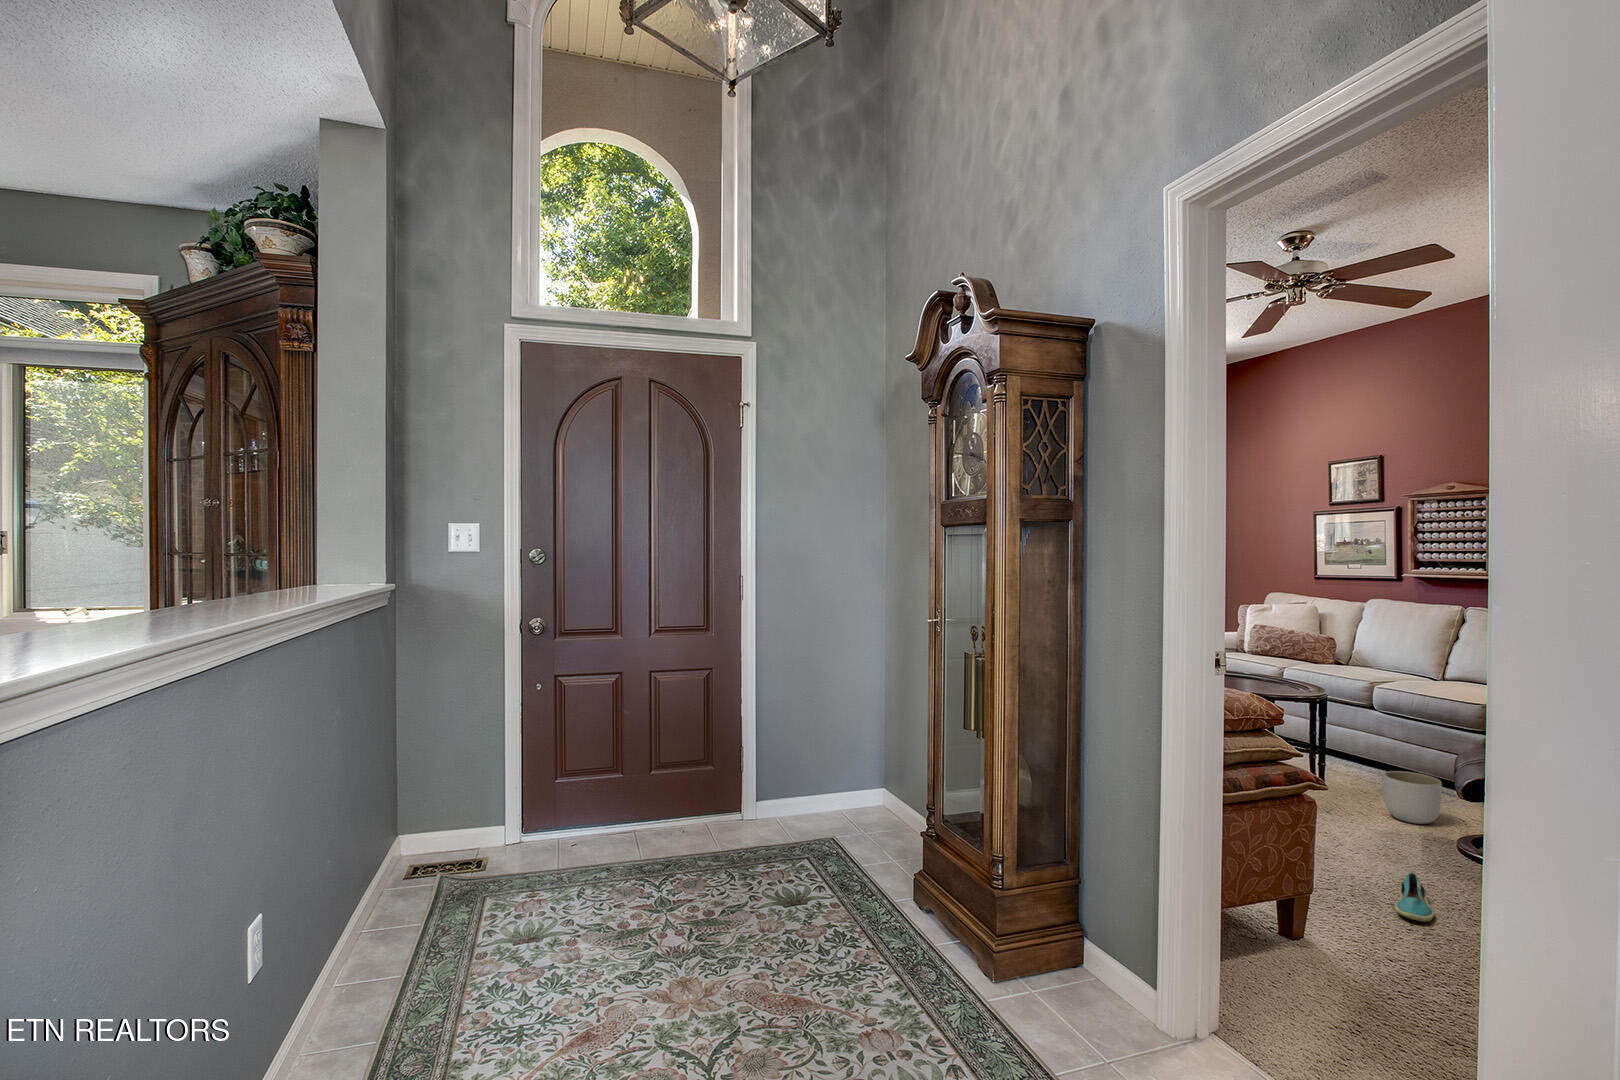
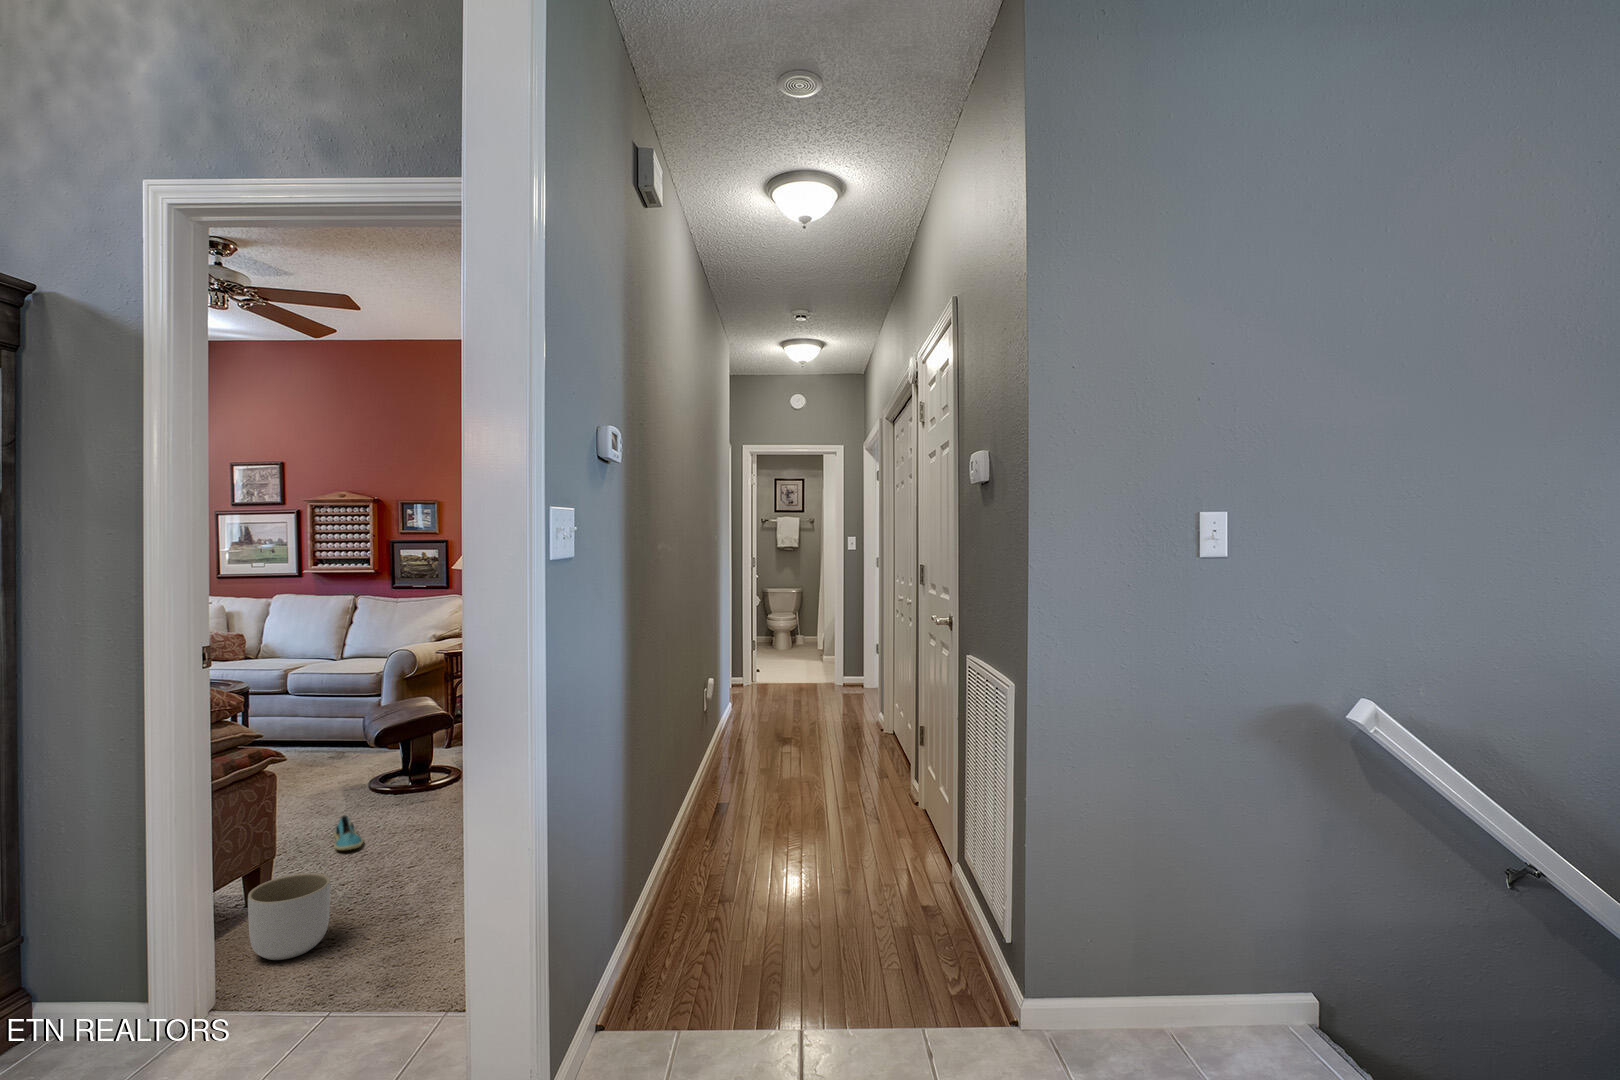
planter: present [1384,771,1442,824] -> present [248,873,330,960]

